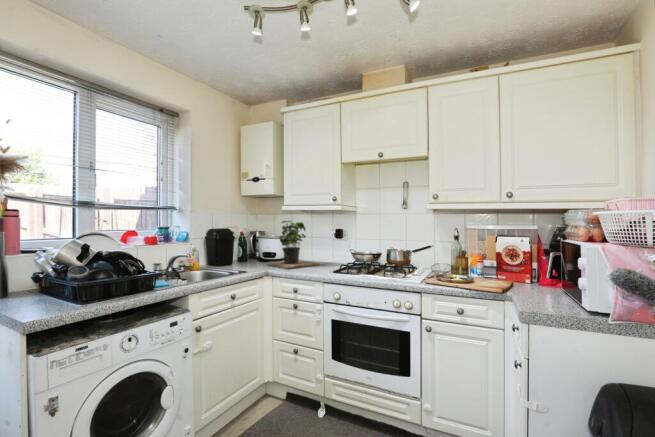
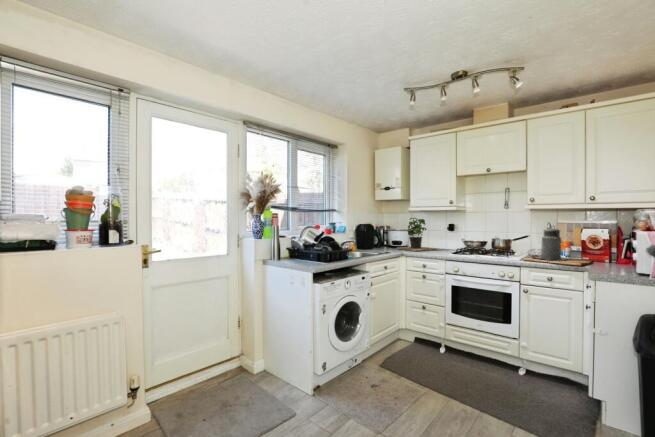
canister: none [445,232,481,283] -> present [541,228,566,261]

